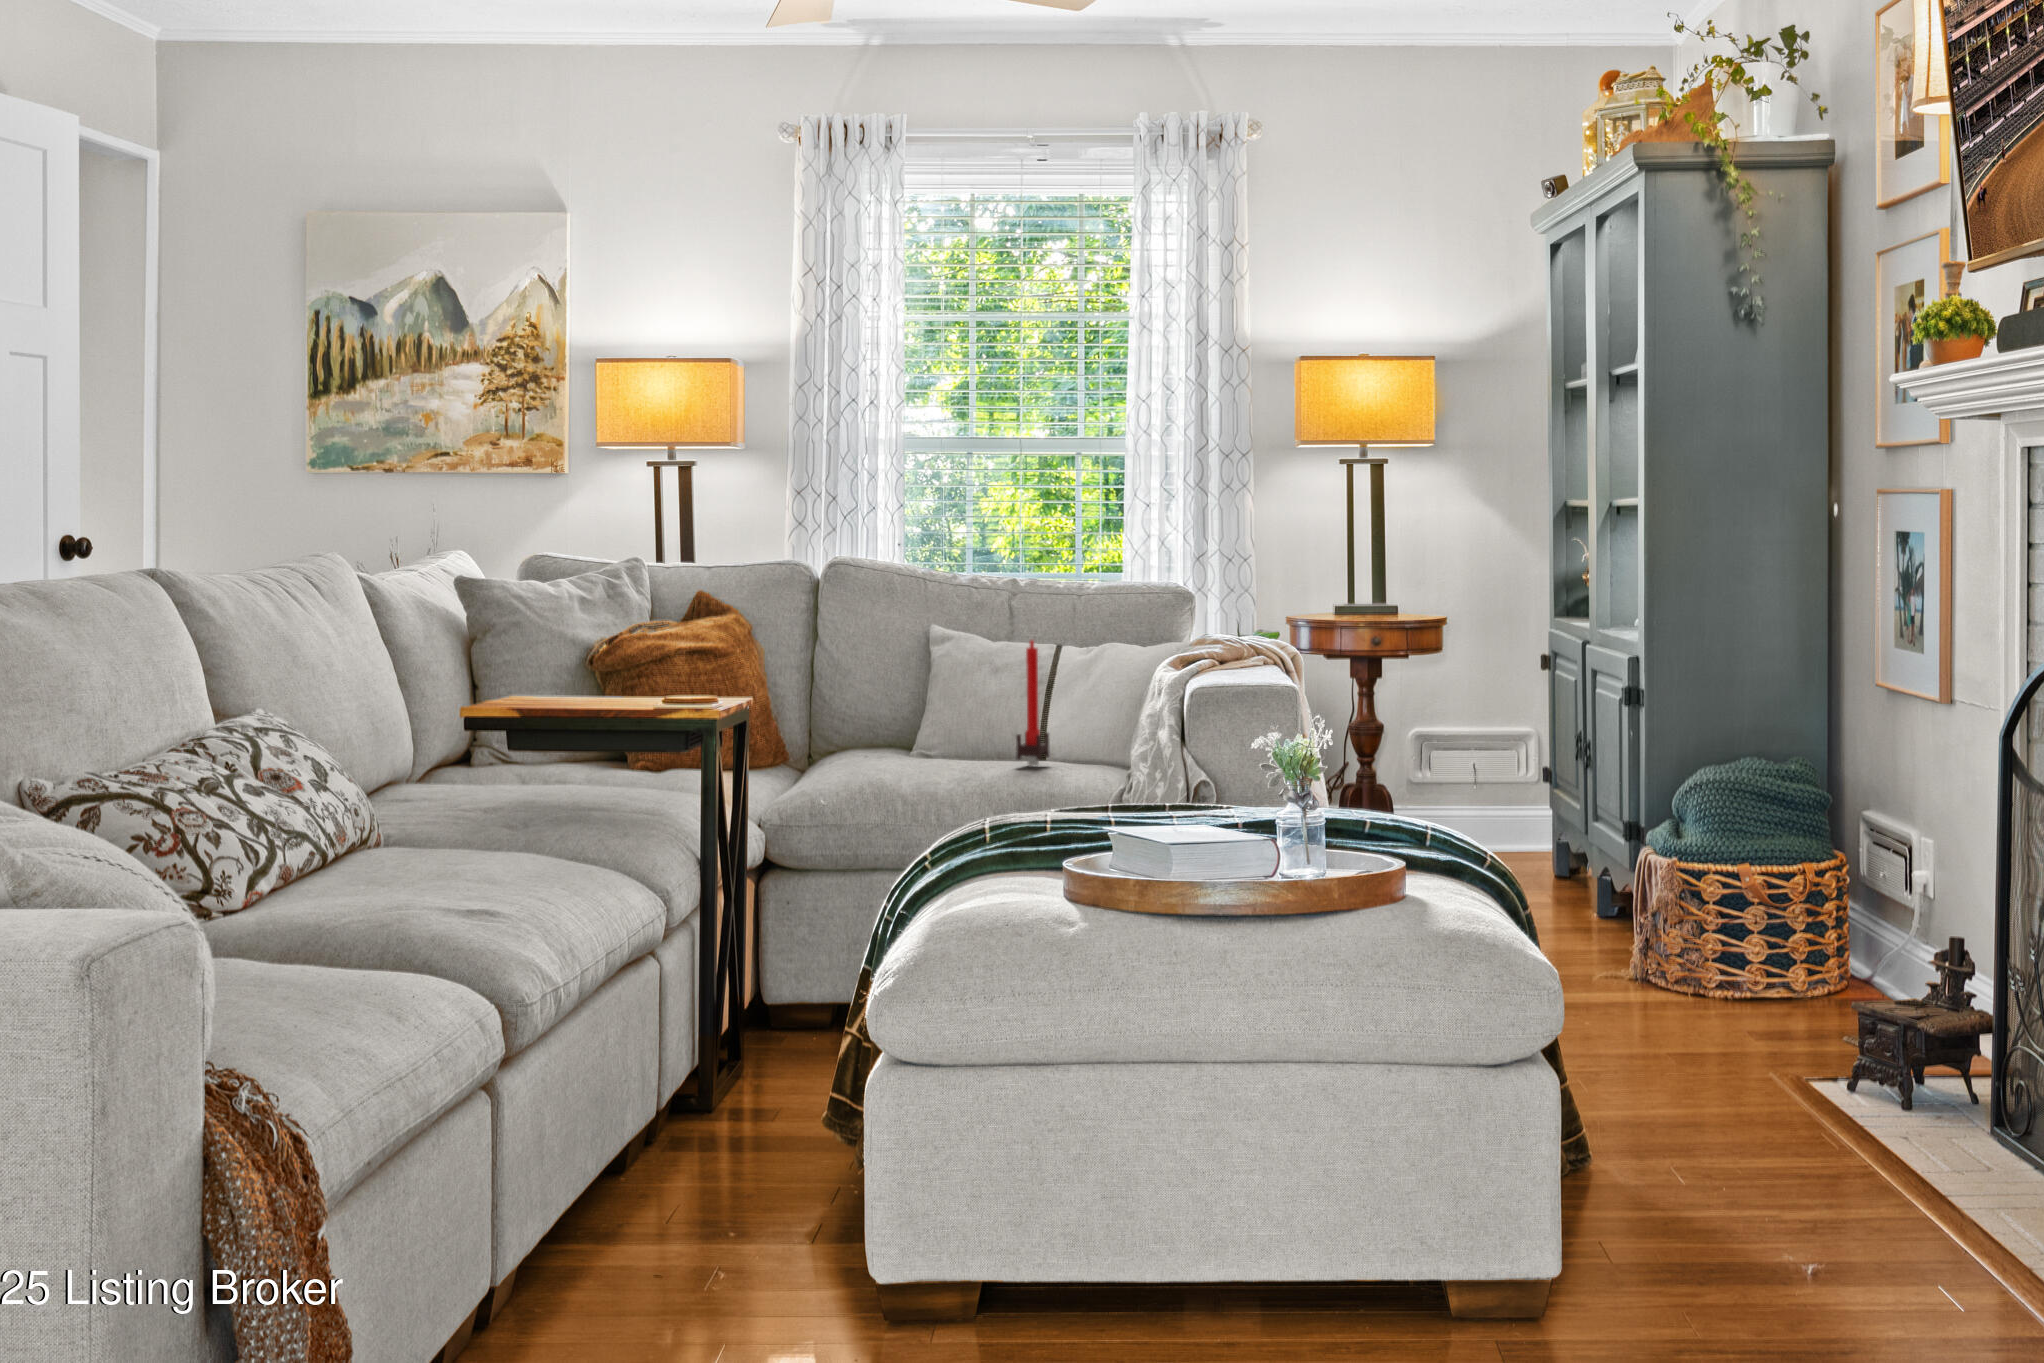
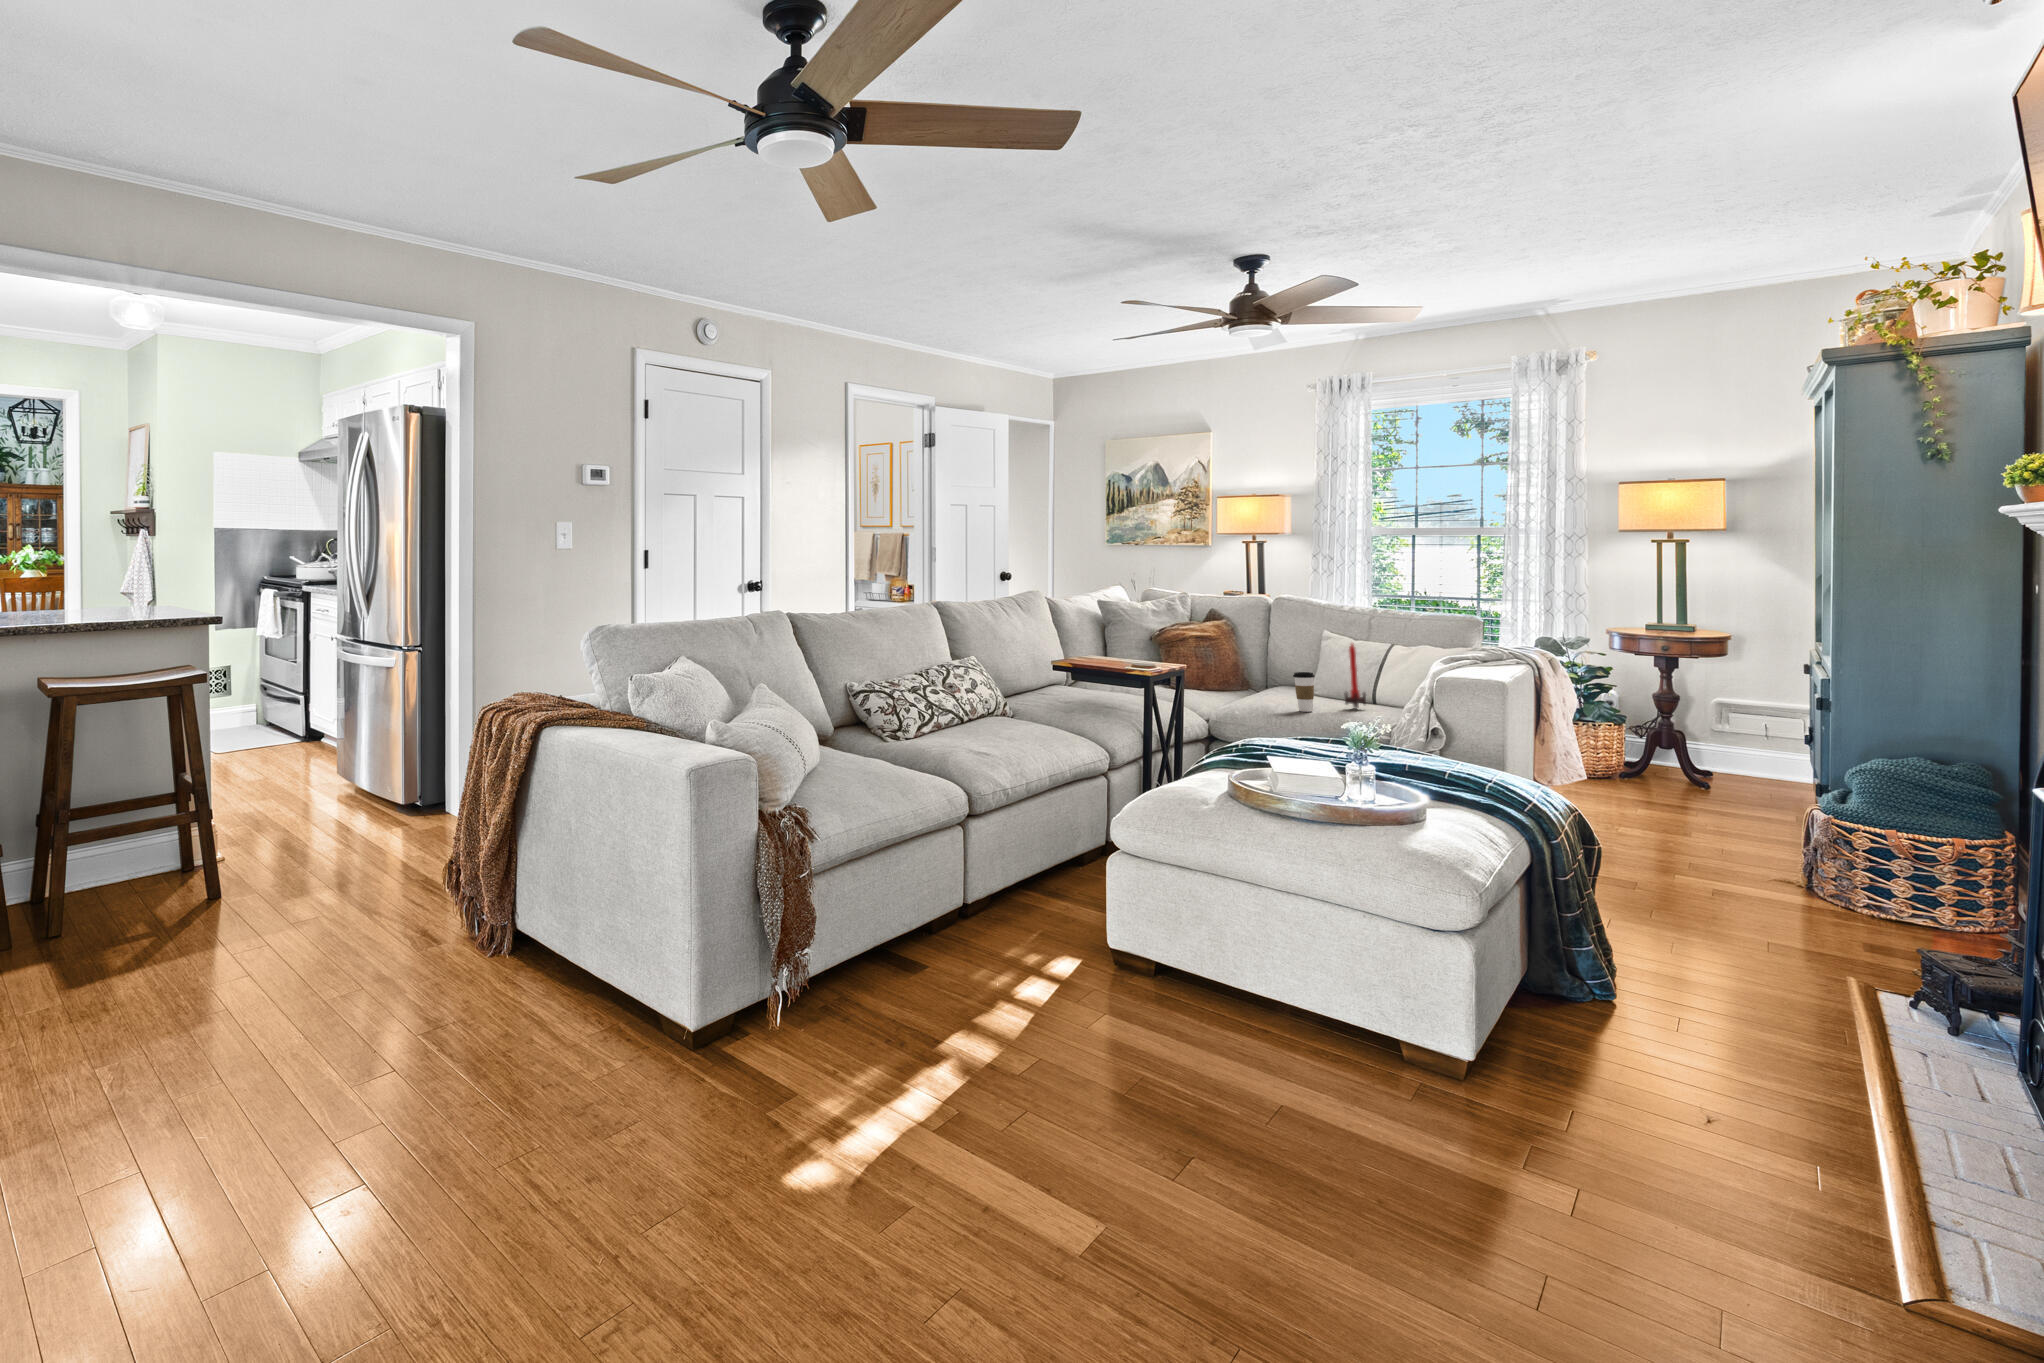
coffee cup: none [950,699,988,777] -> present [1293,672,1315,712]

